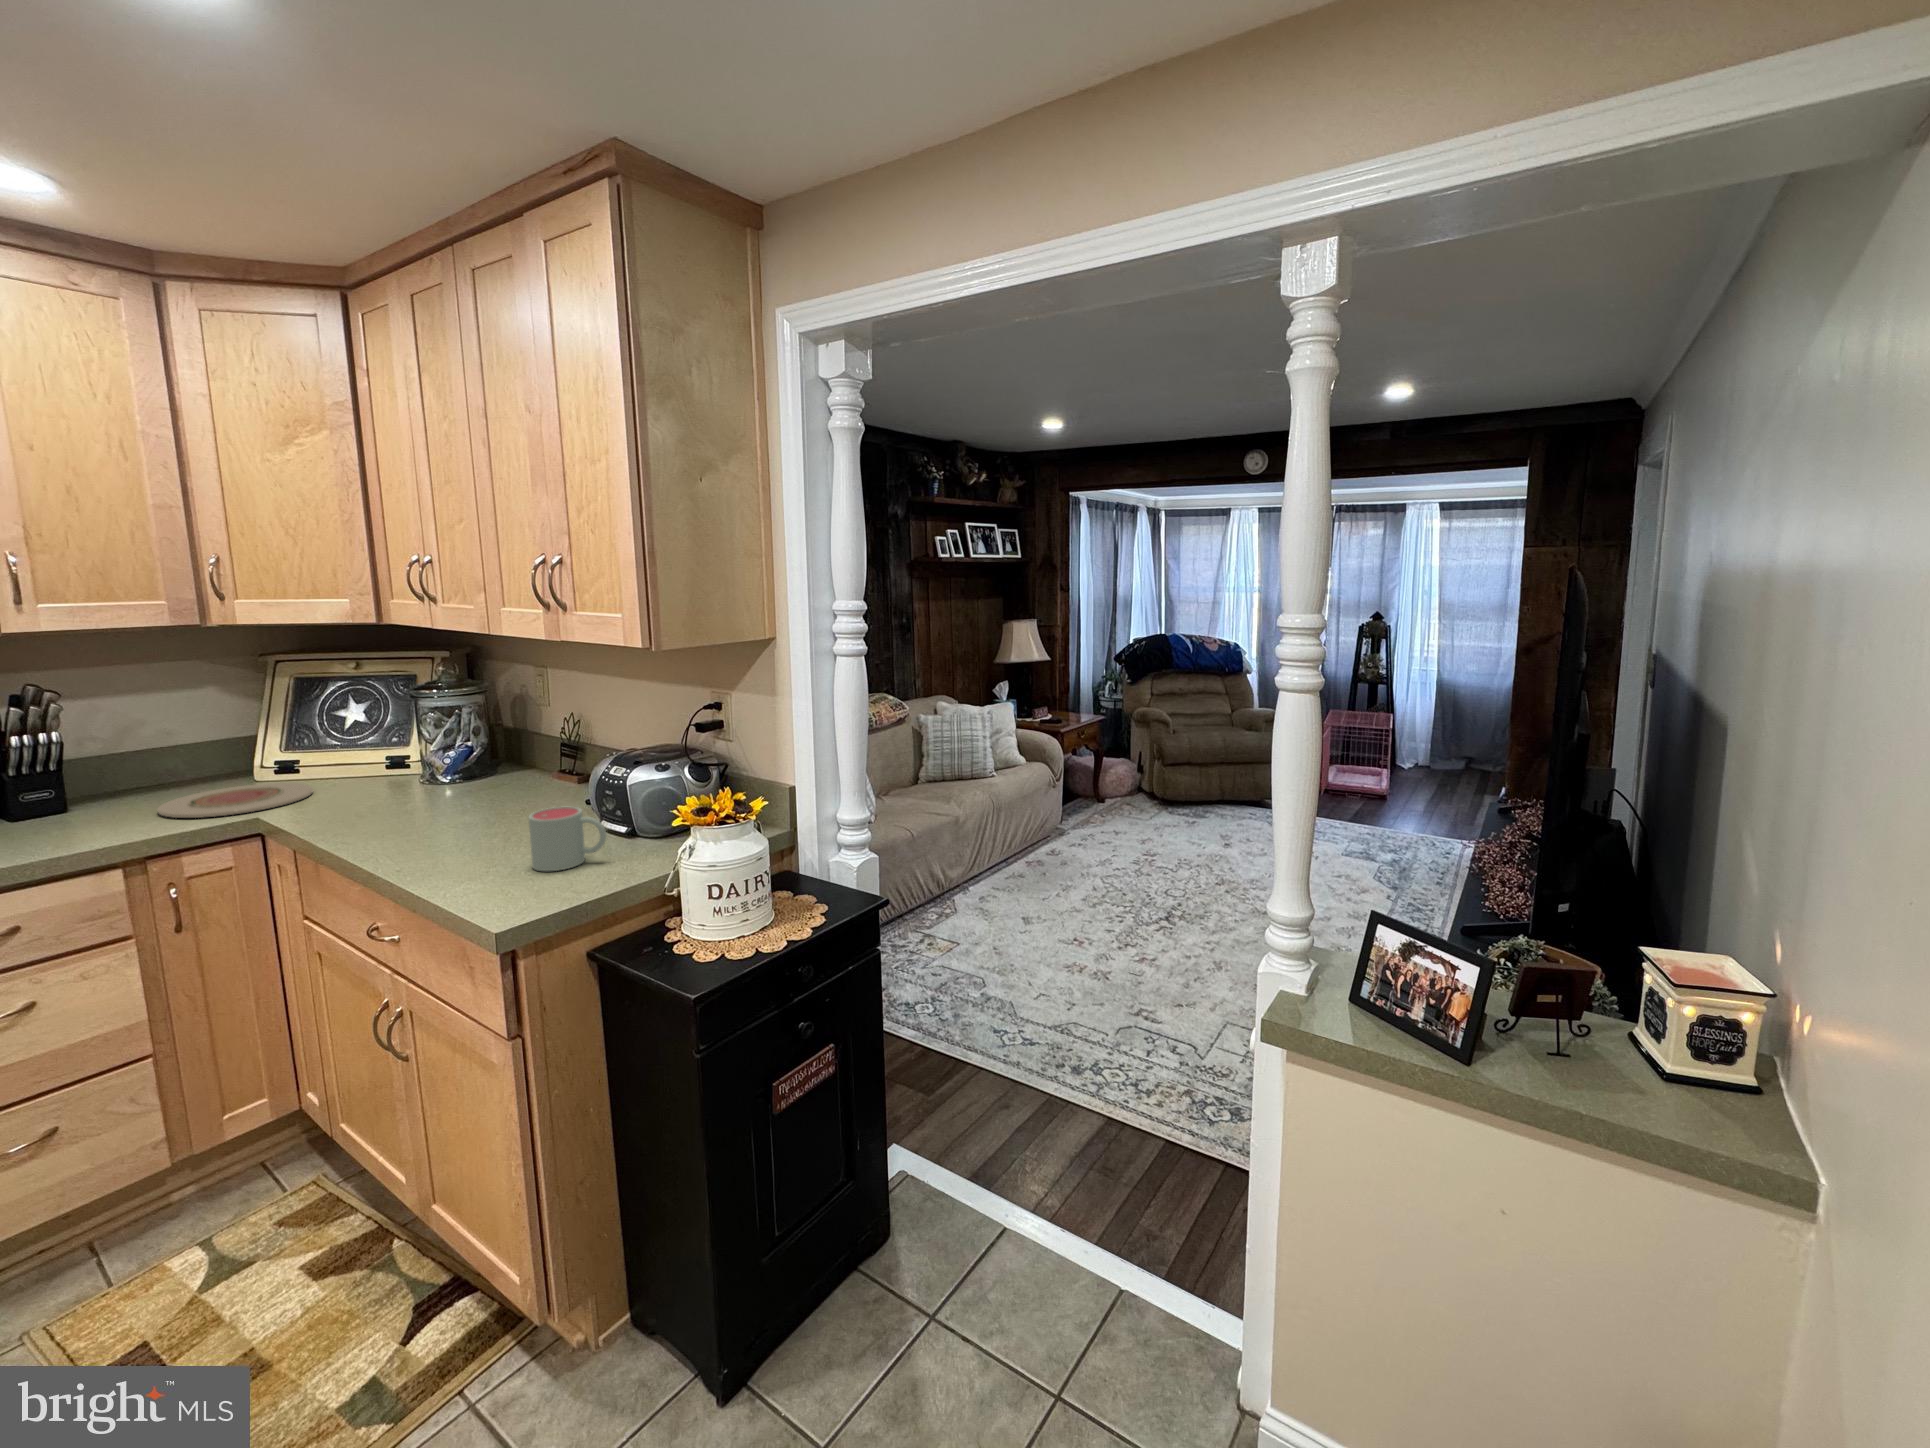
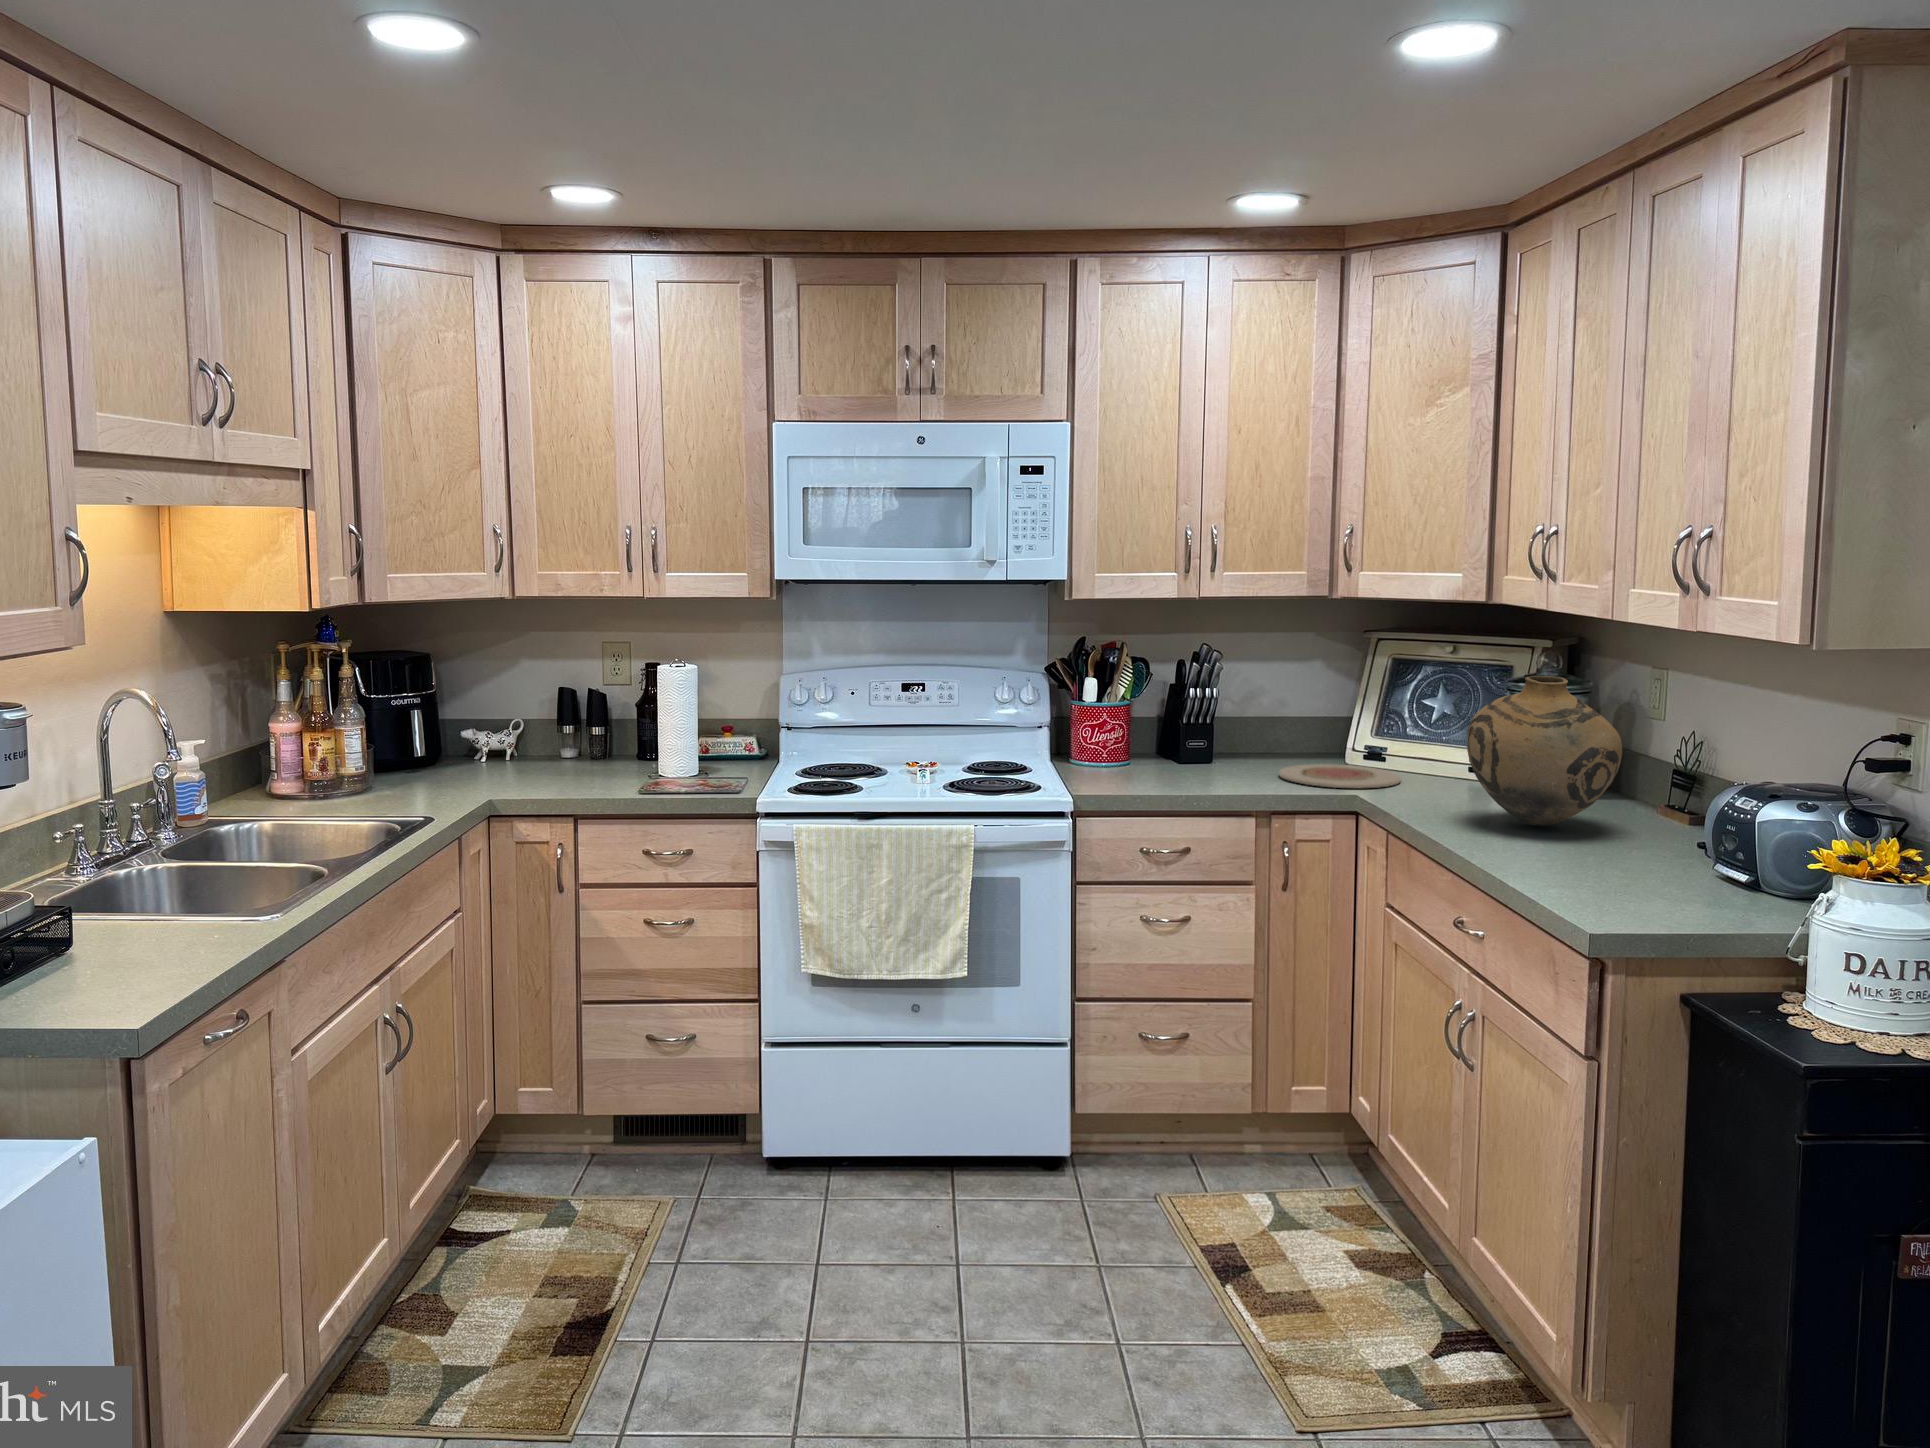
vase: none [369,685,518,816] -> present [1467,676,1622,826]
mug: present [529,807,606,871] -> none [1627,827,1721,901]

